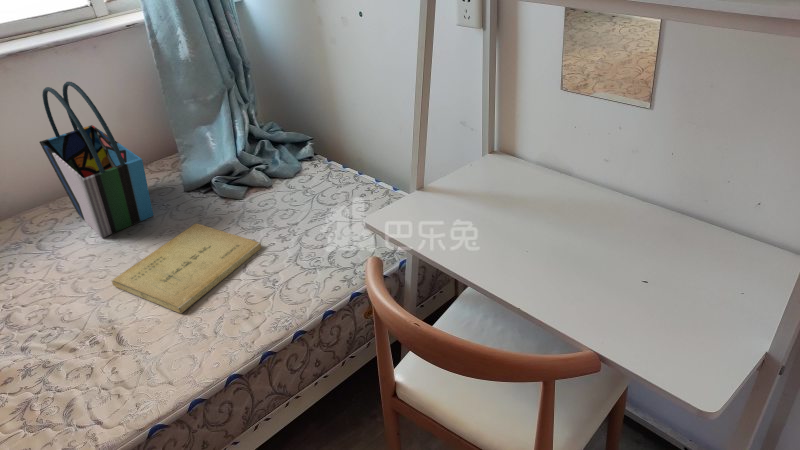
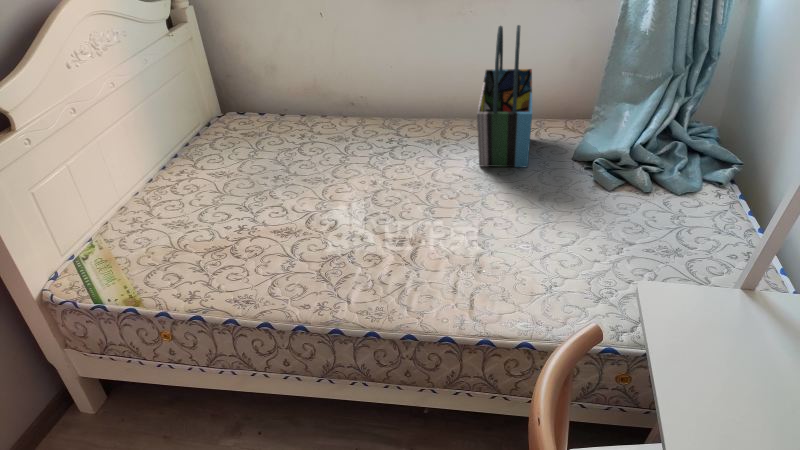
book: present [112,223,261,313] -> none [450,191,579,260]

